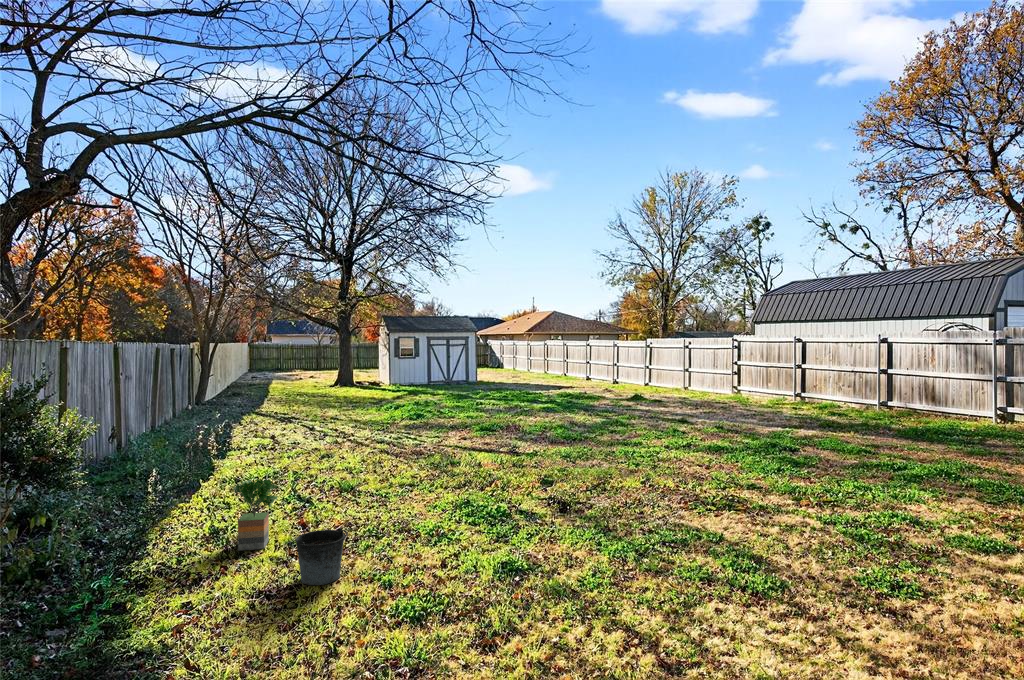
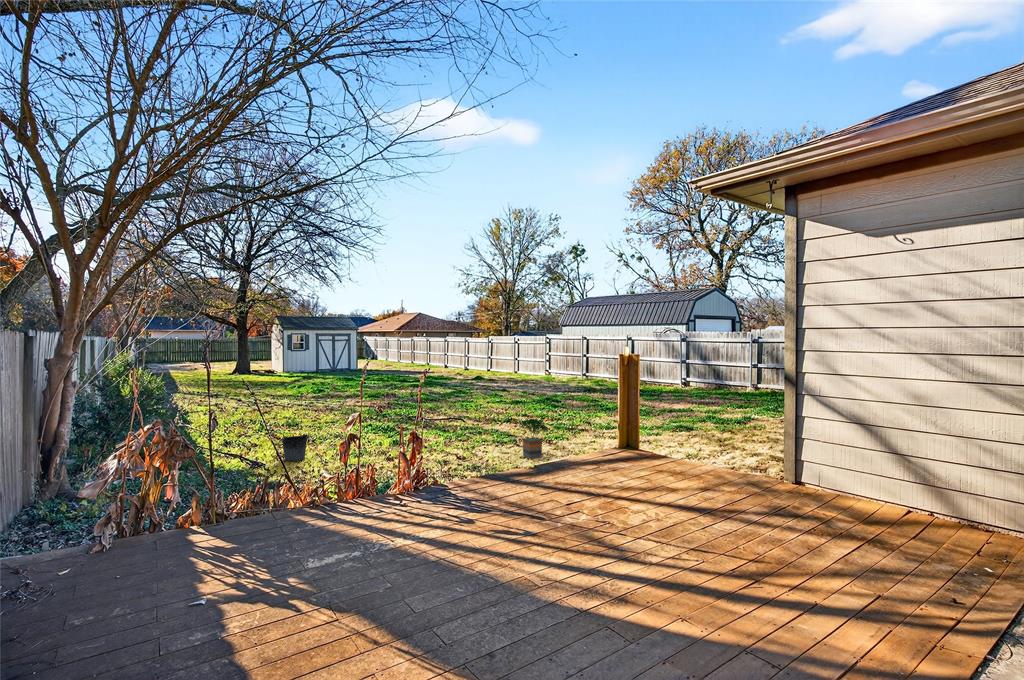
potted tree: present [233,479,278,551] -> present [521,419,548,458]

